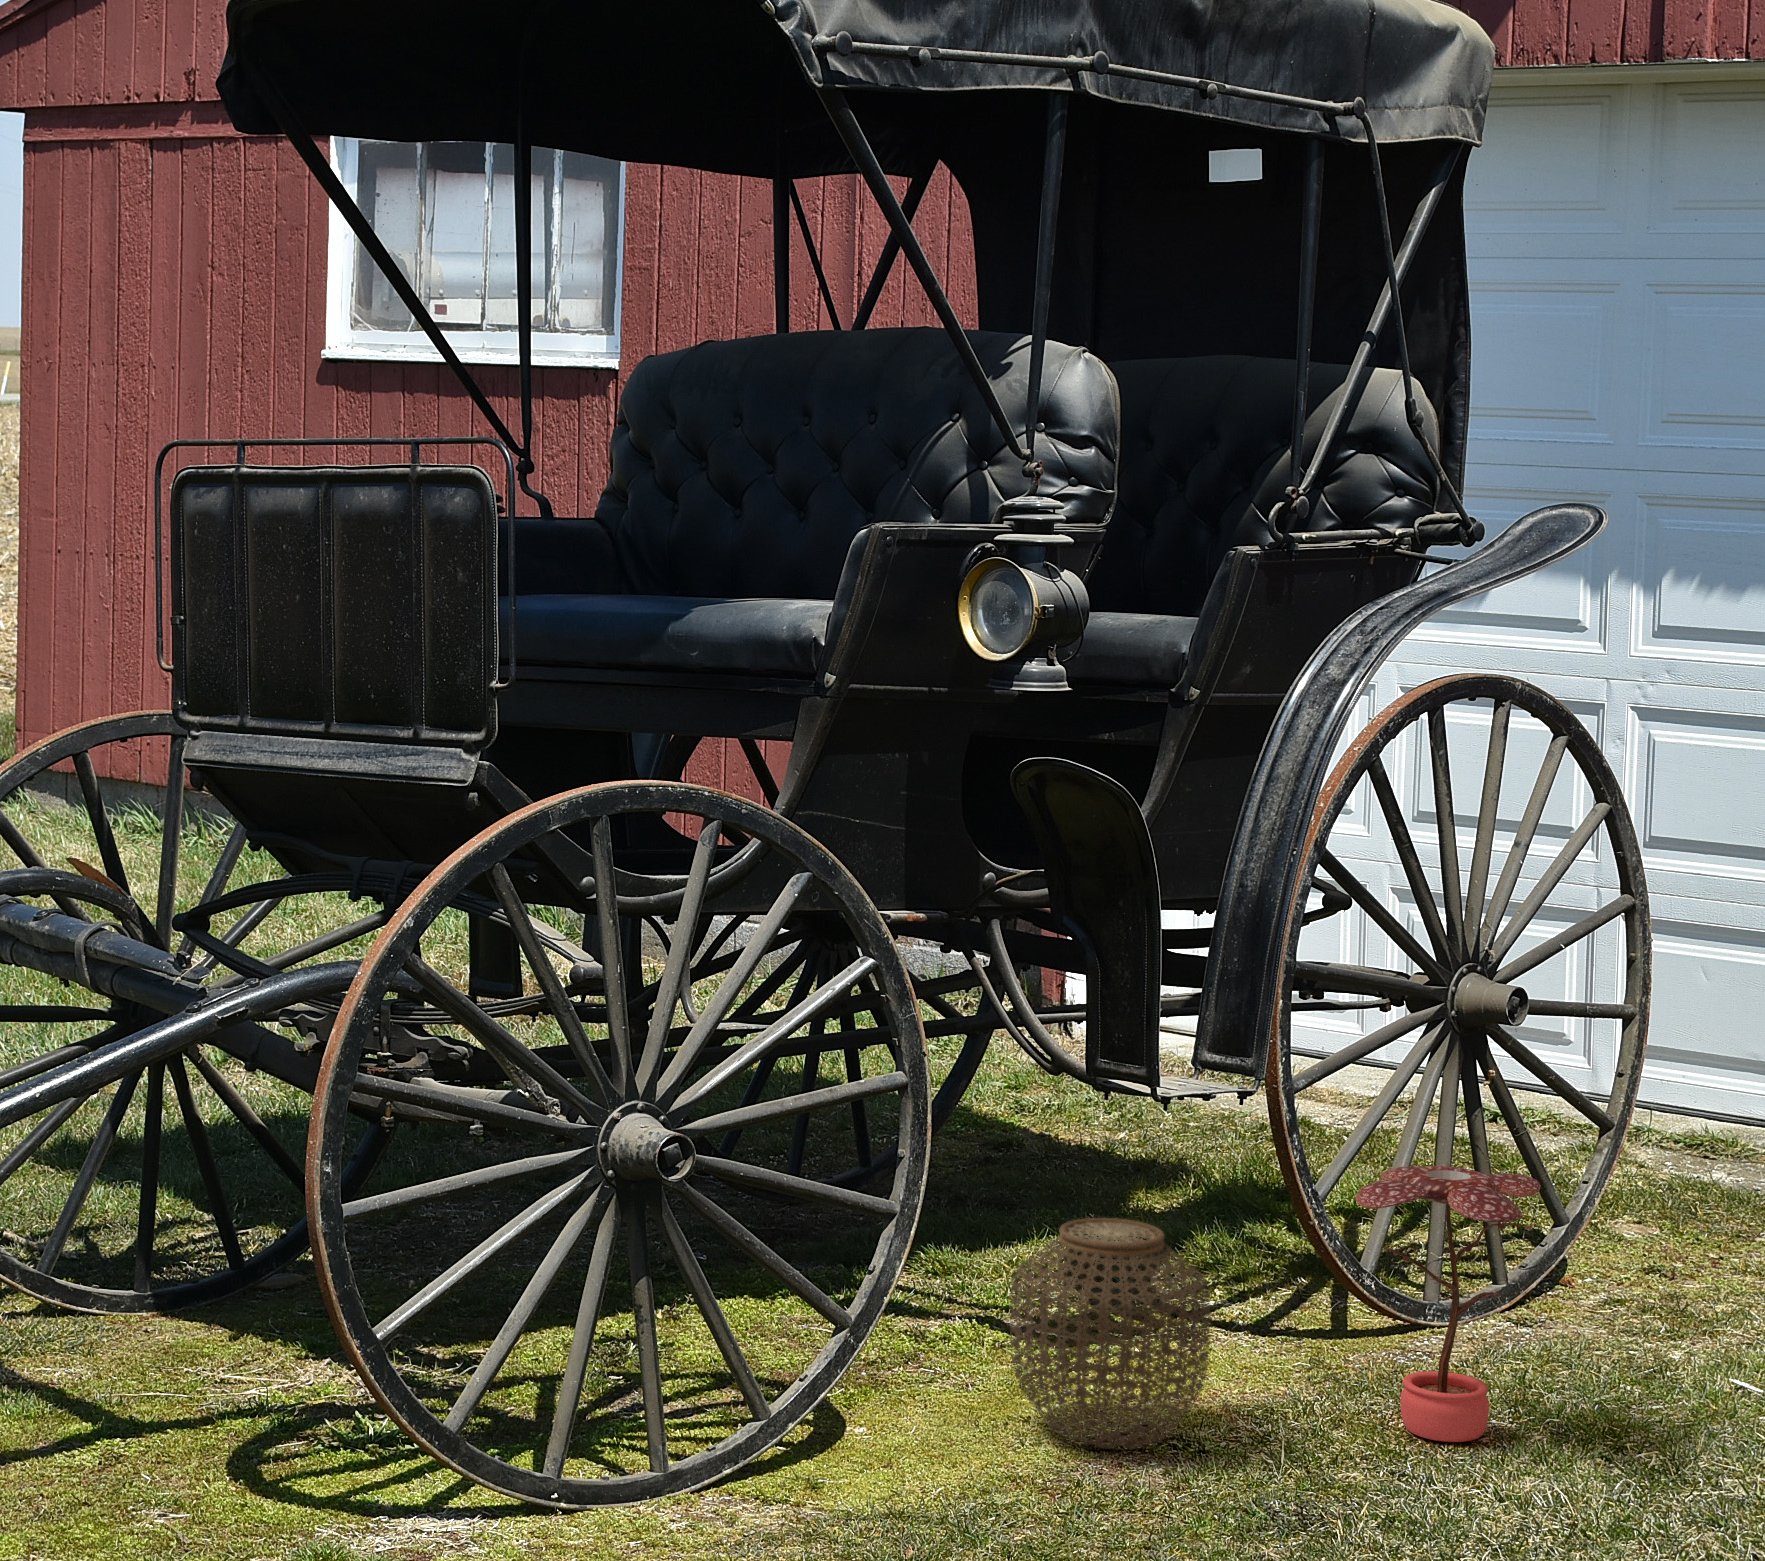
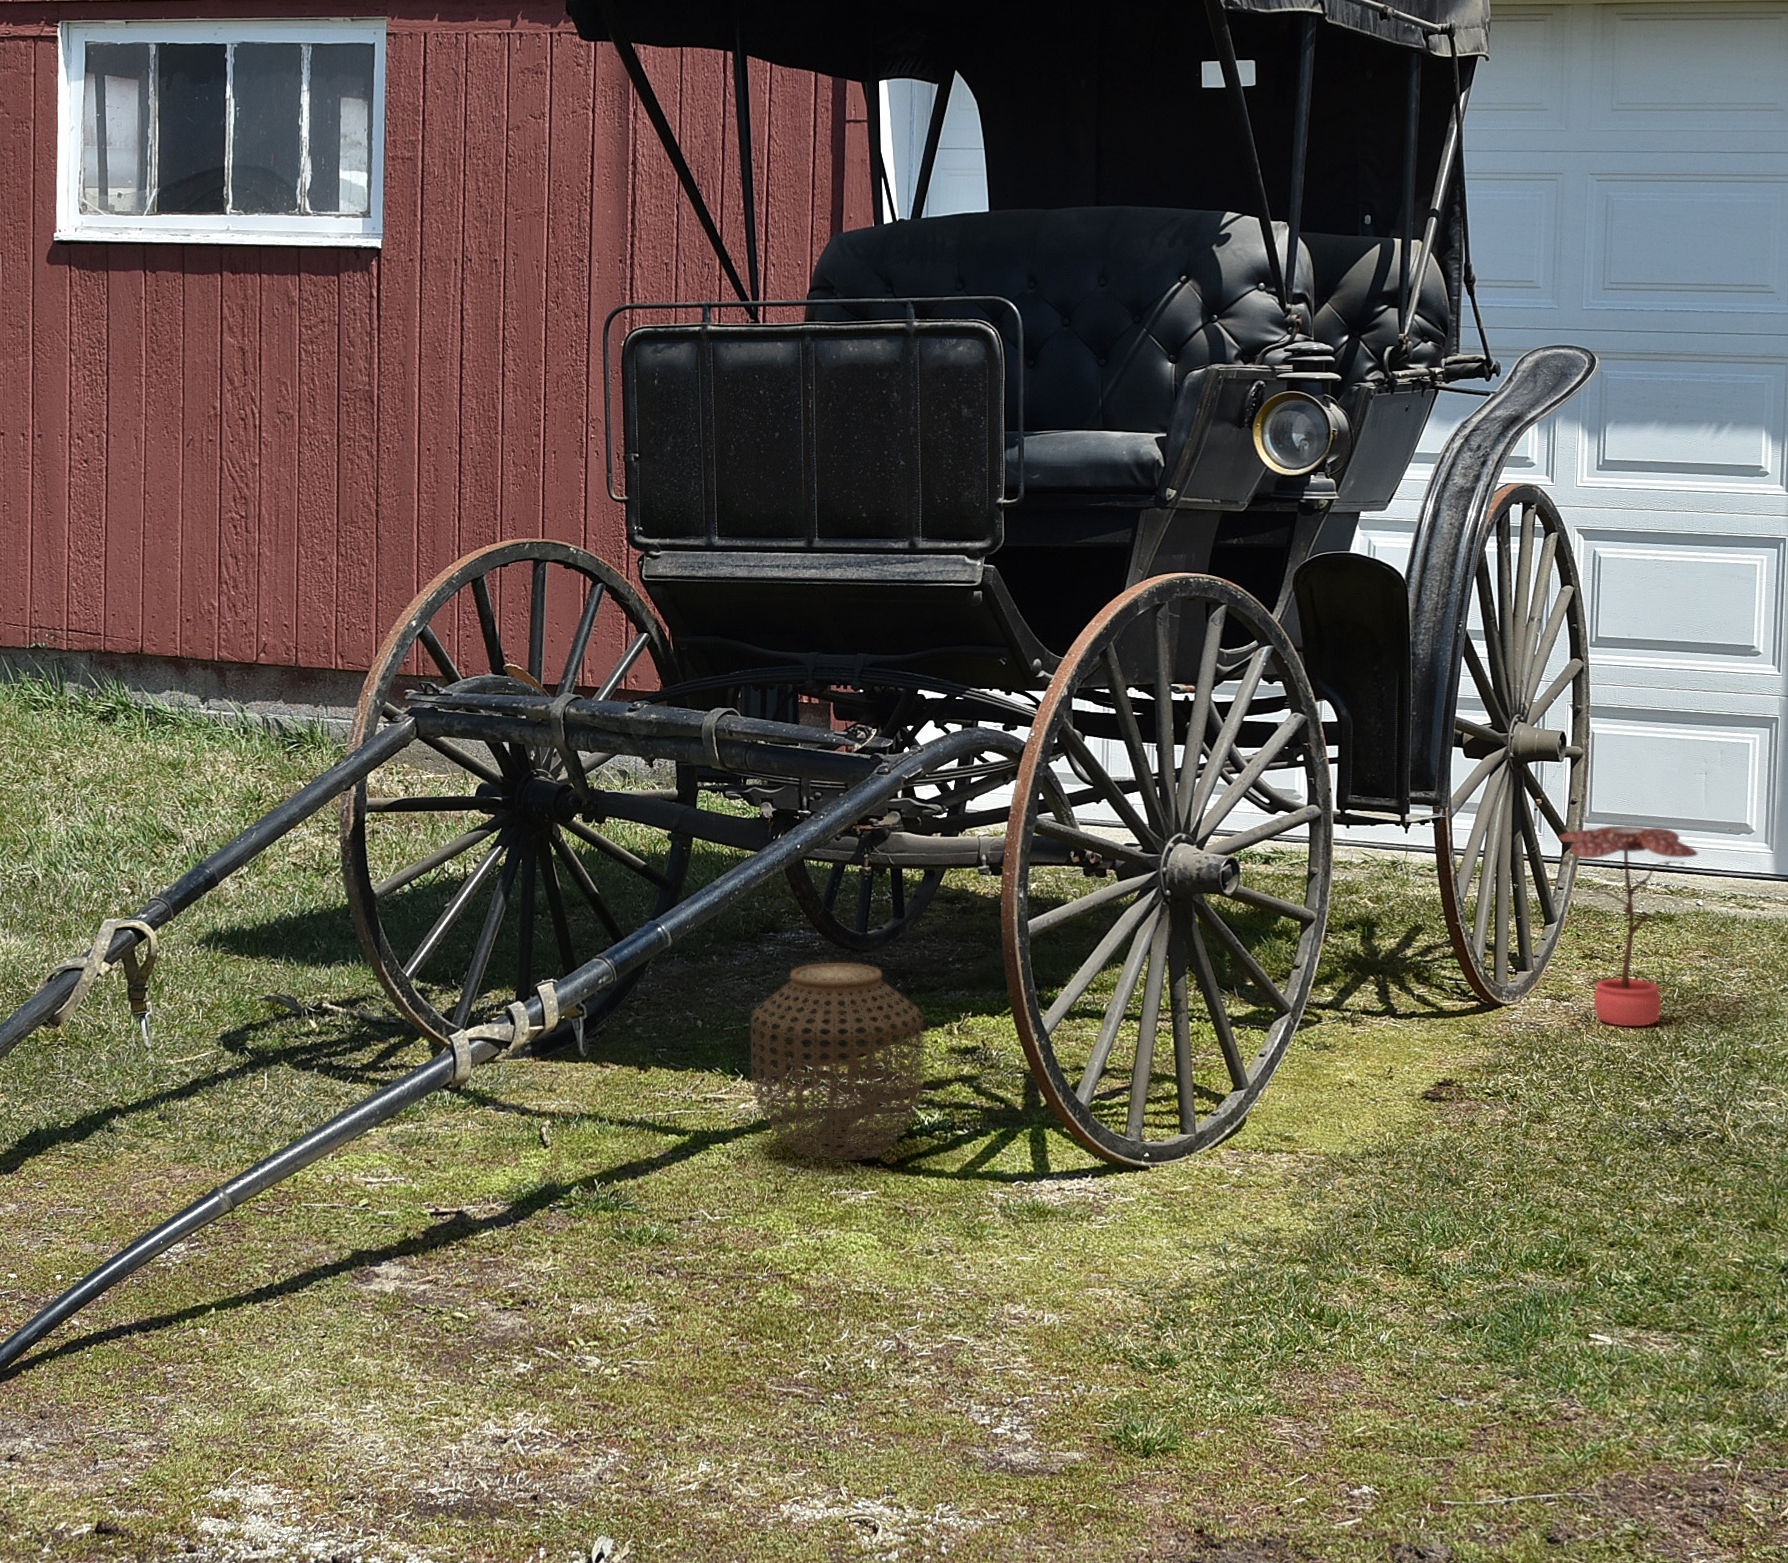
woven basket: present [1010,1218,1210,1449] -> present [751,963,924,1161]

